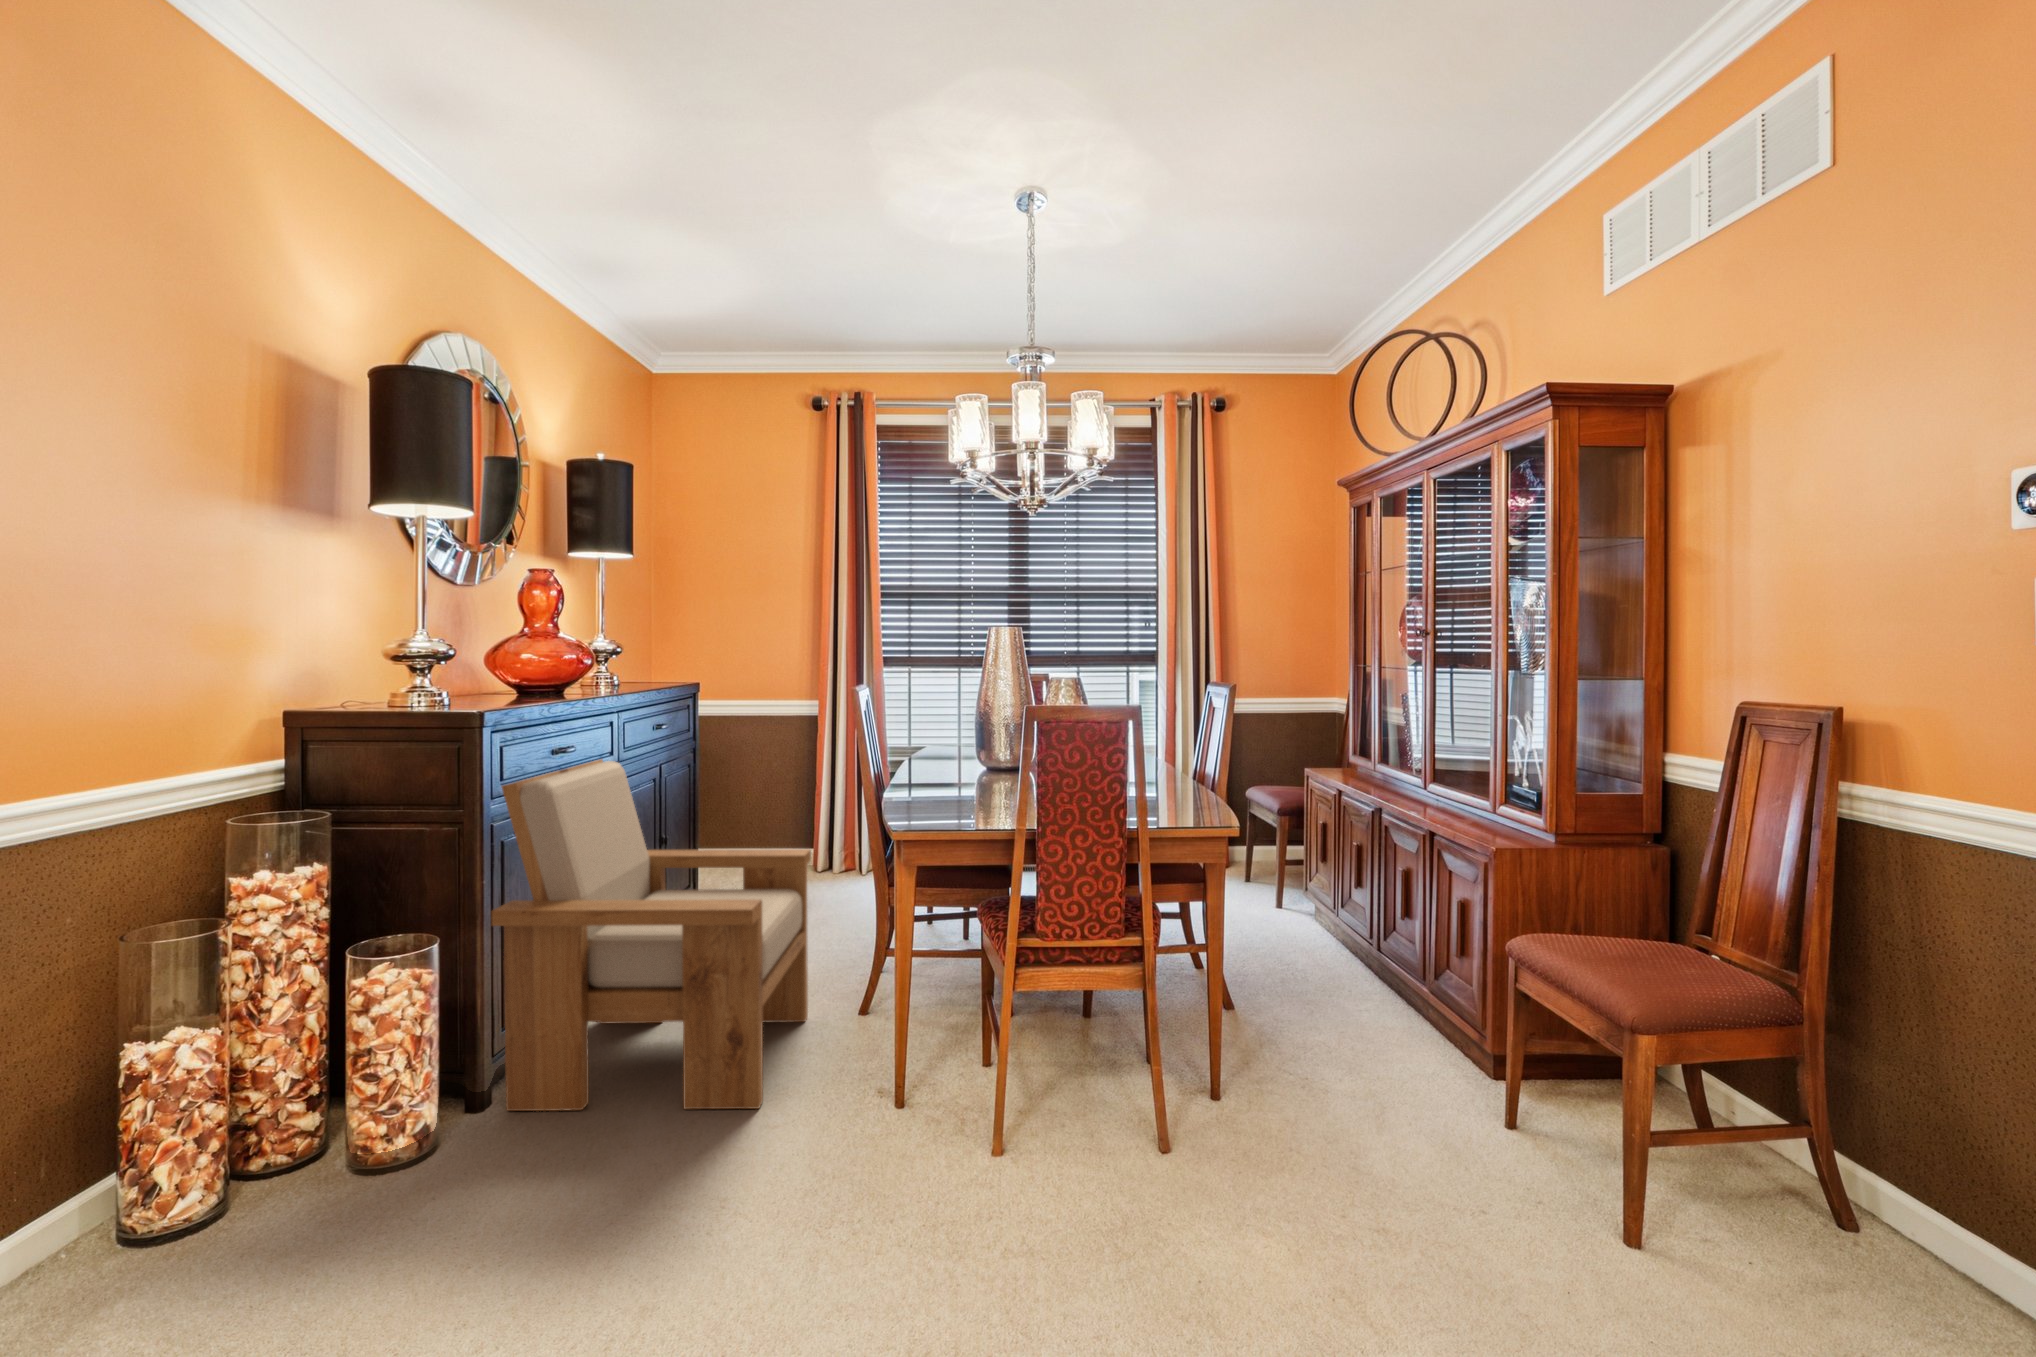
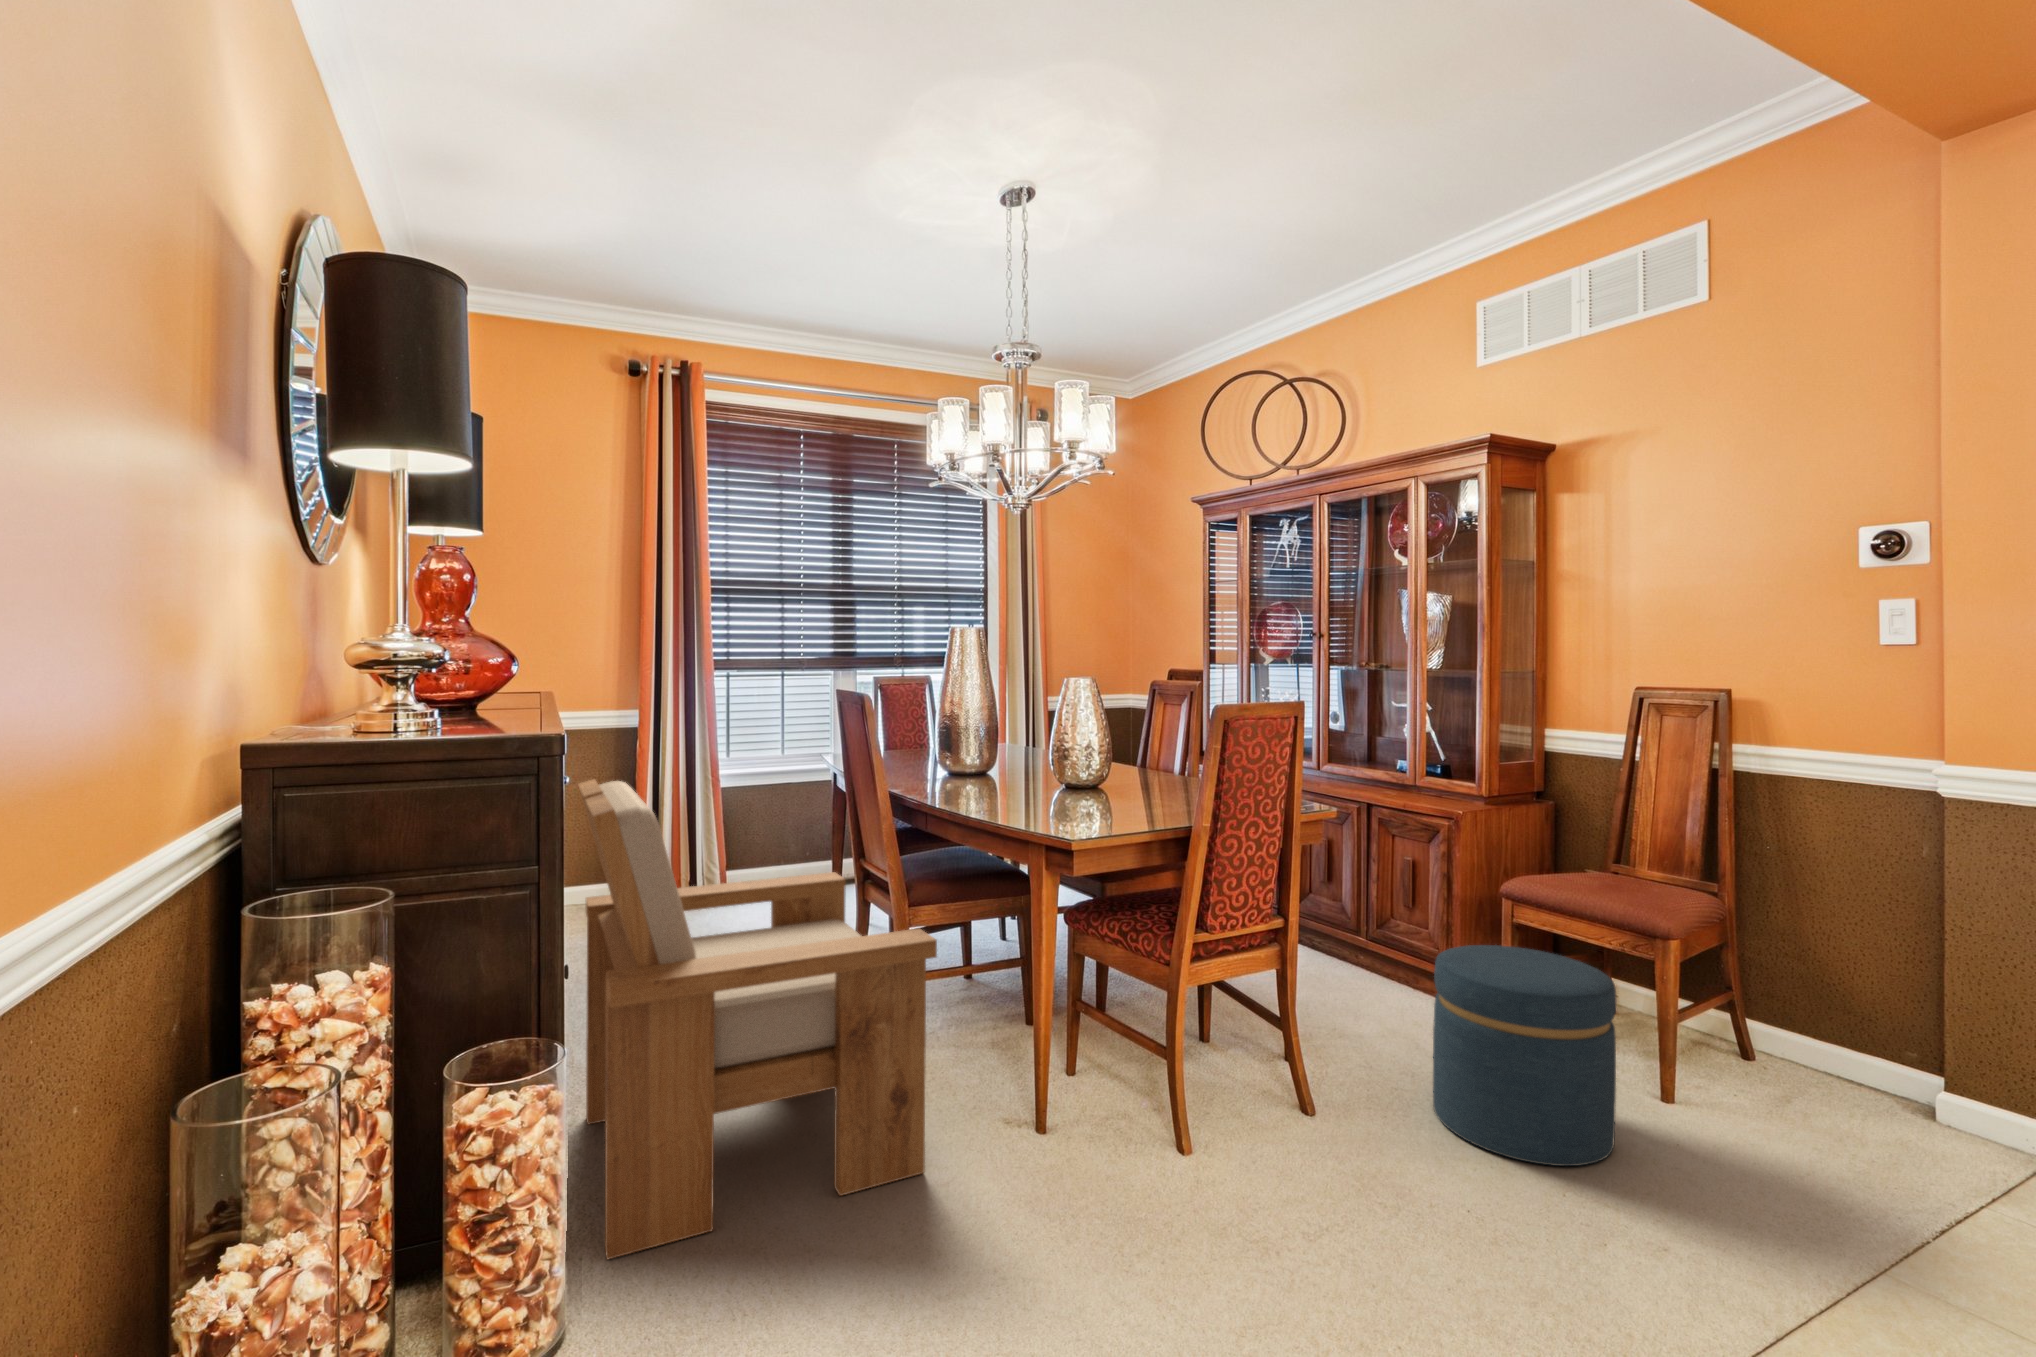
ottoman: none [1270,997,1470,1269] -> present [1433,945,1616,1166]

